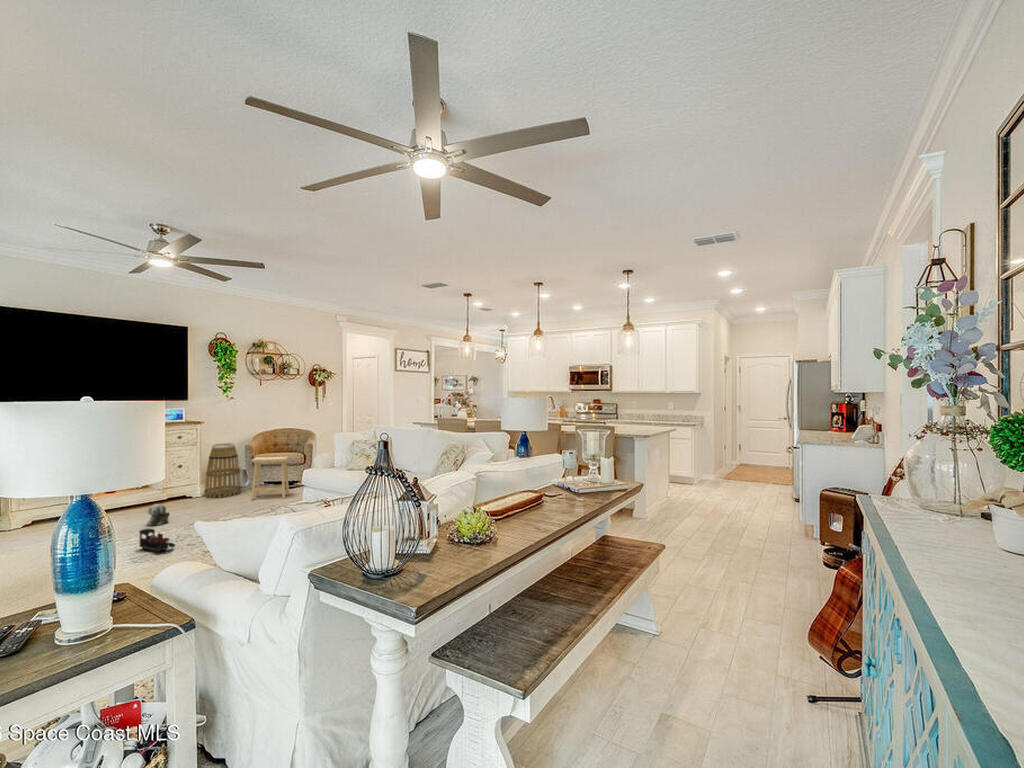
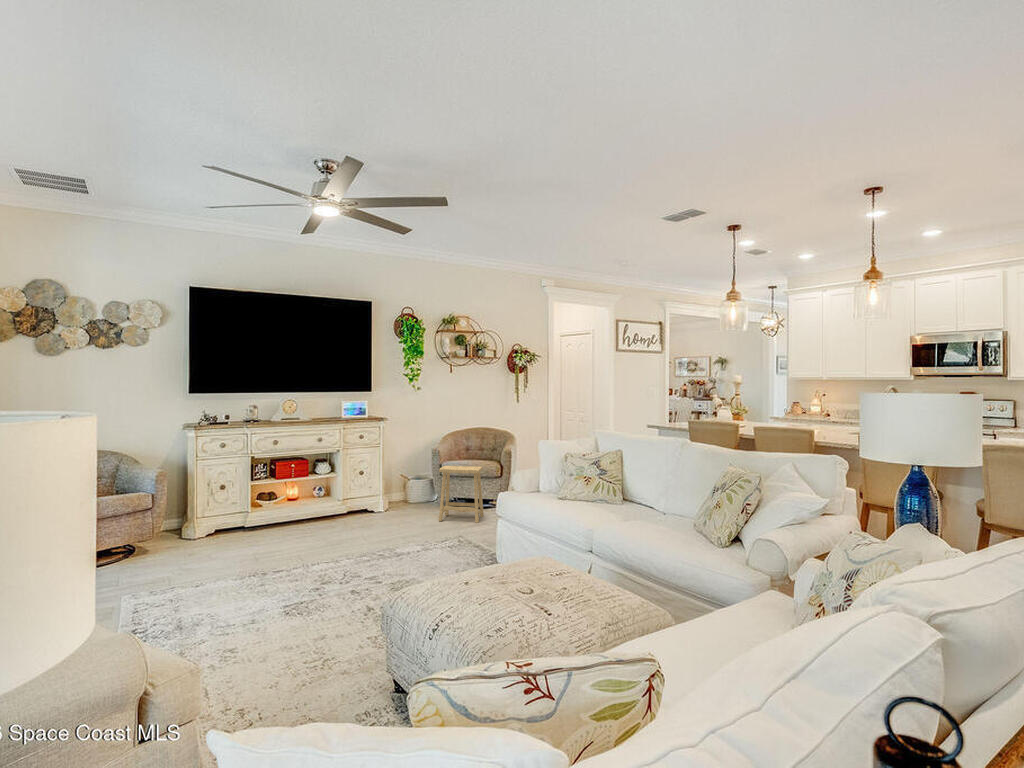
basket: present [204,443,241,498] -> none [389,445,429,514]
plush toy: present [147,504,170,525] -> none [324,521,347,548]
toy train: present [139,529,175,552] -> none [306,558,344,595]

